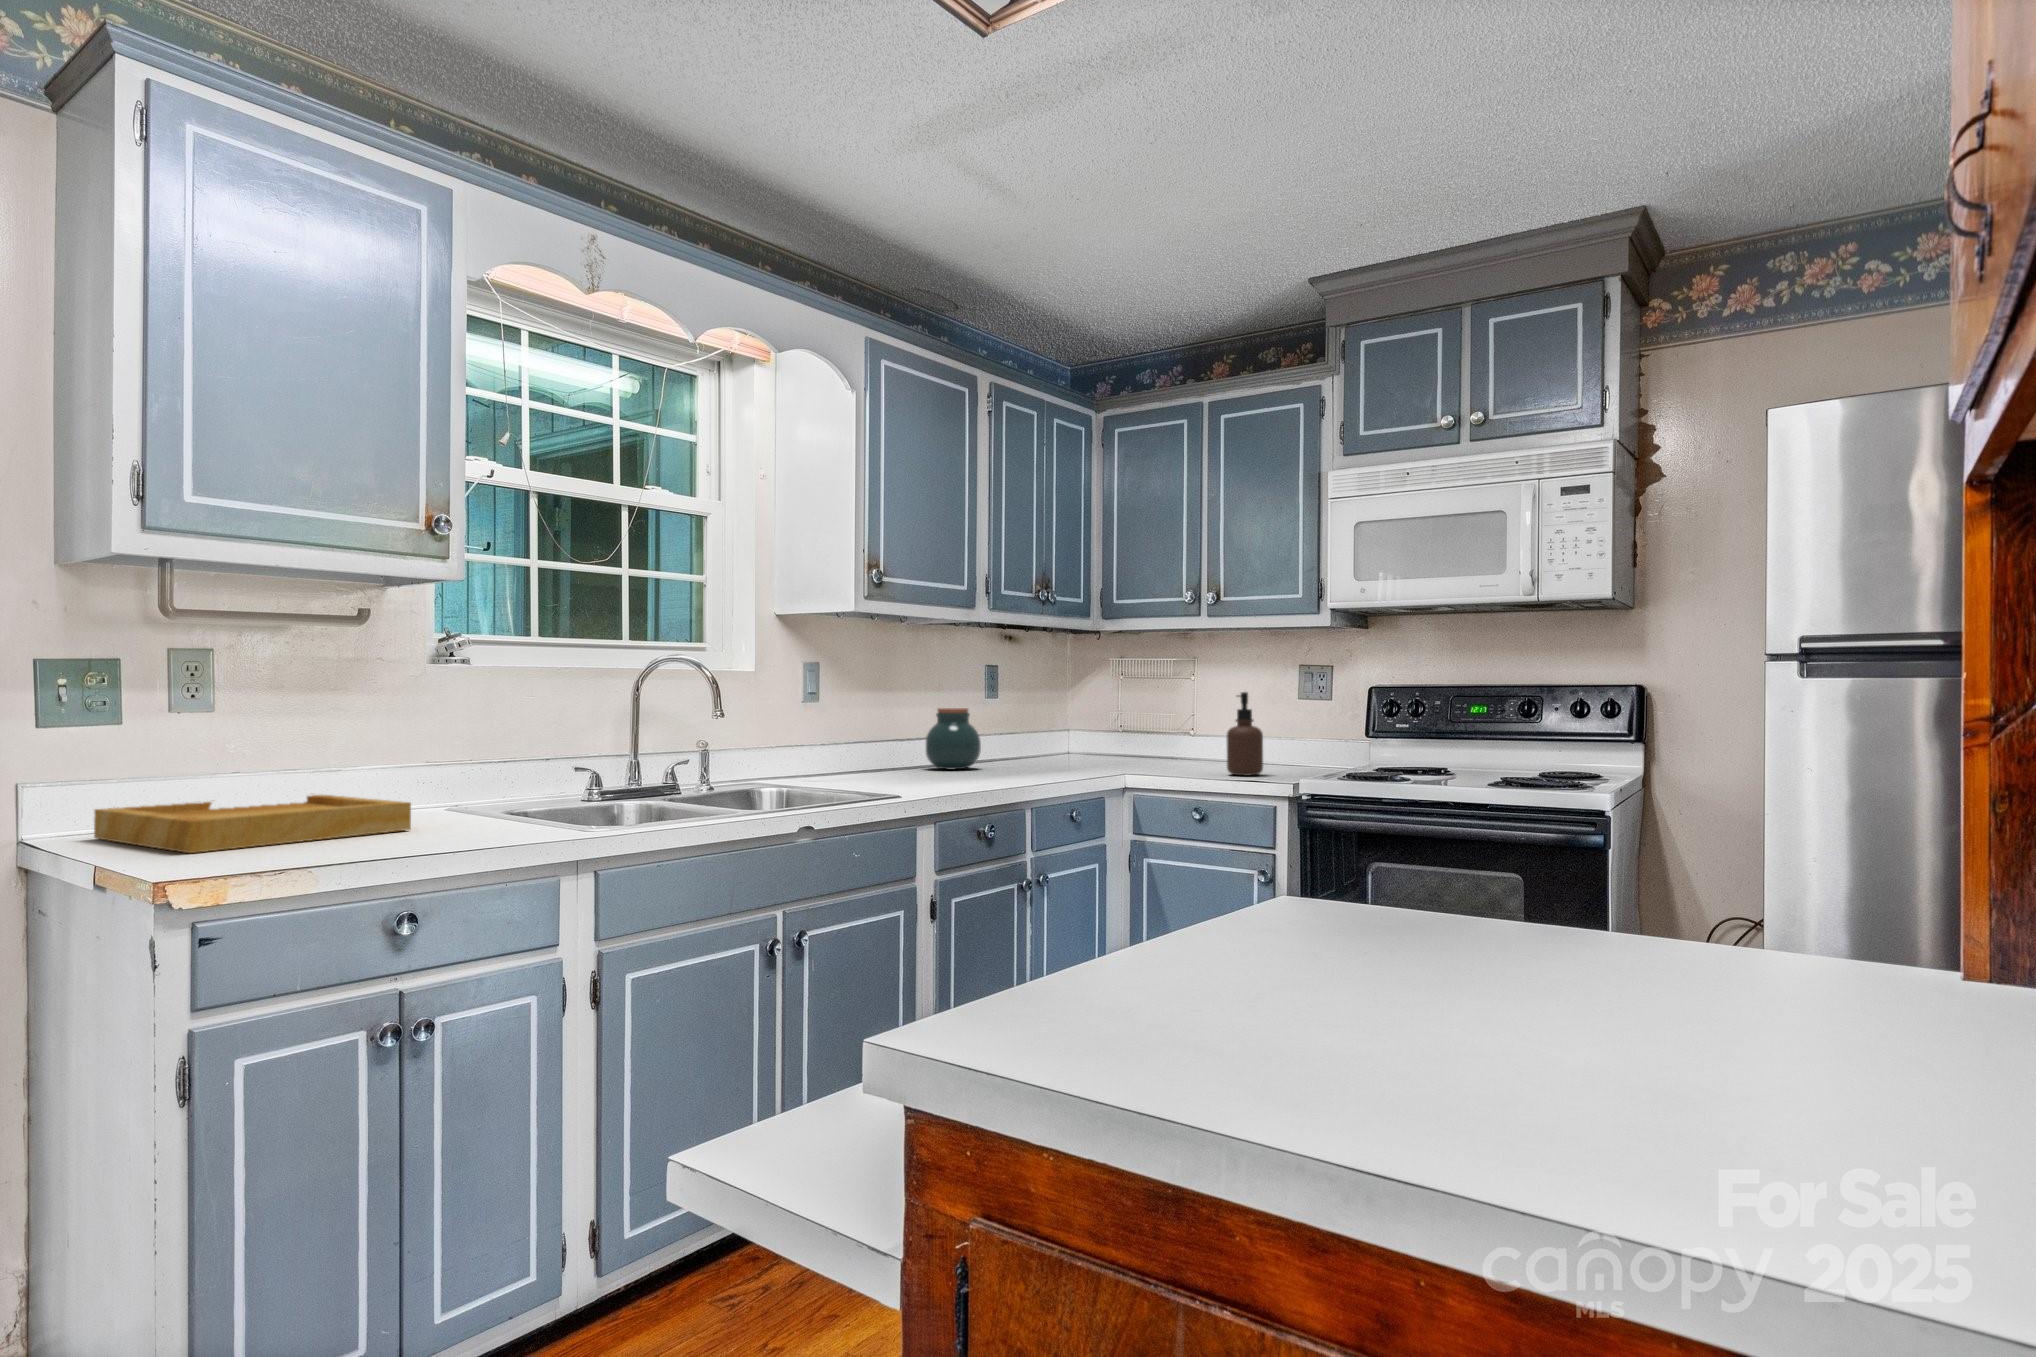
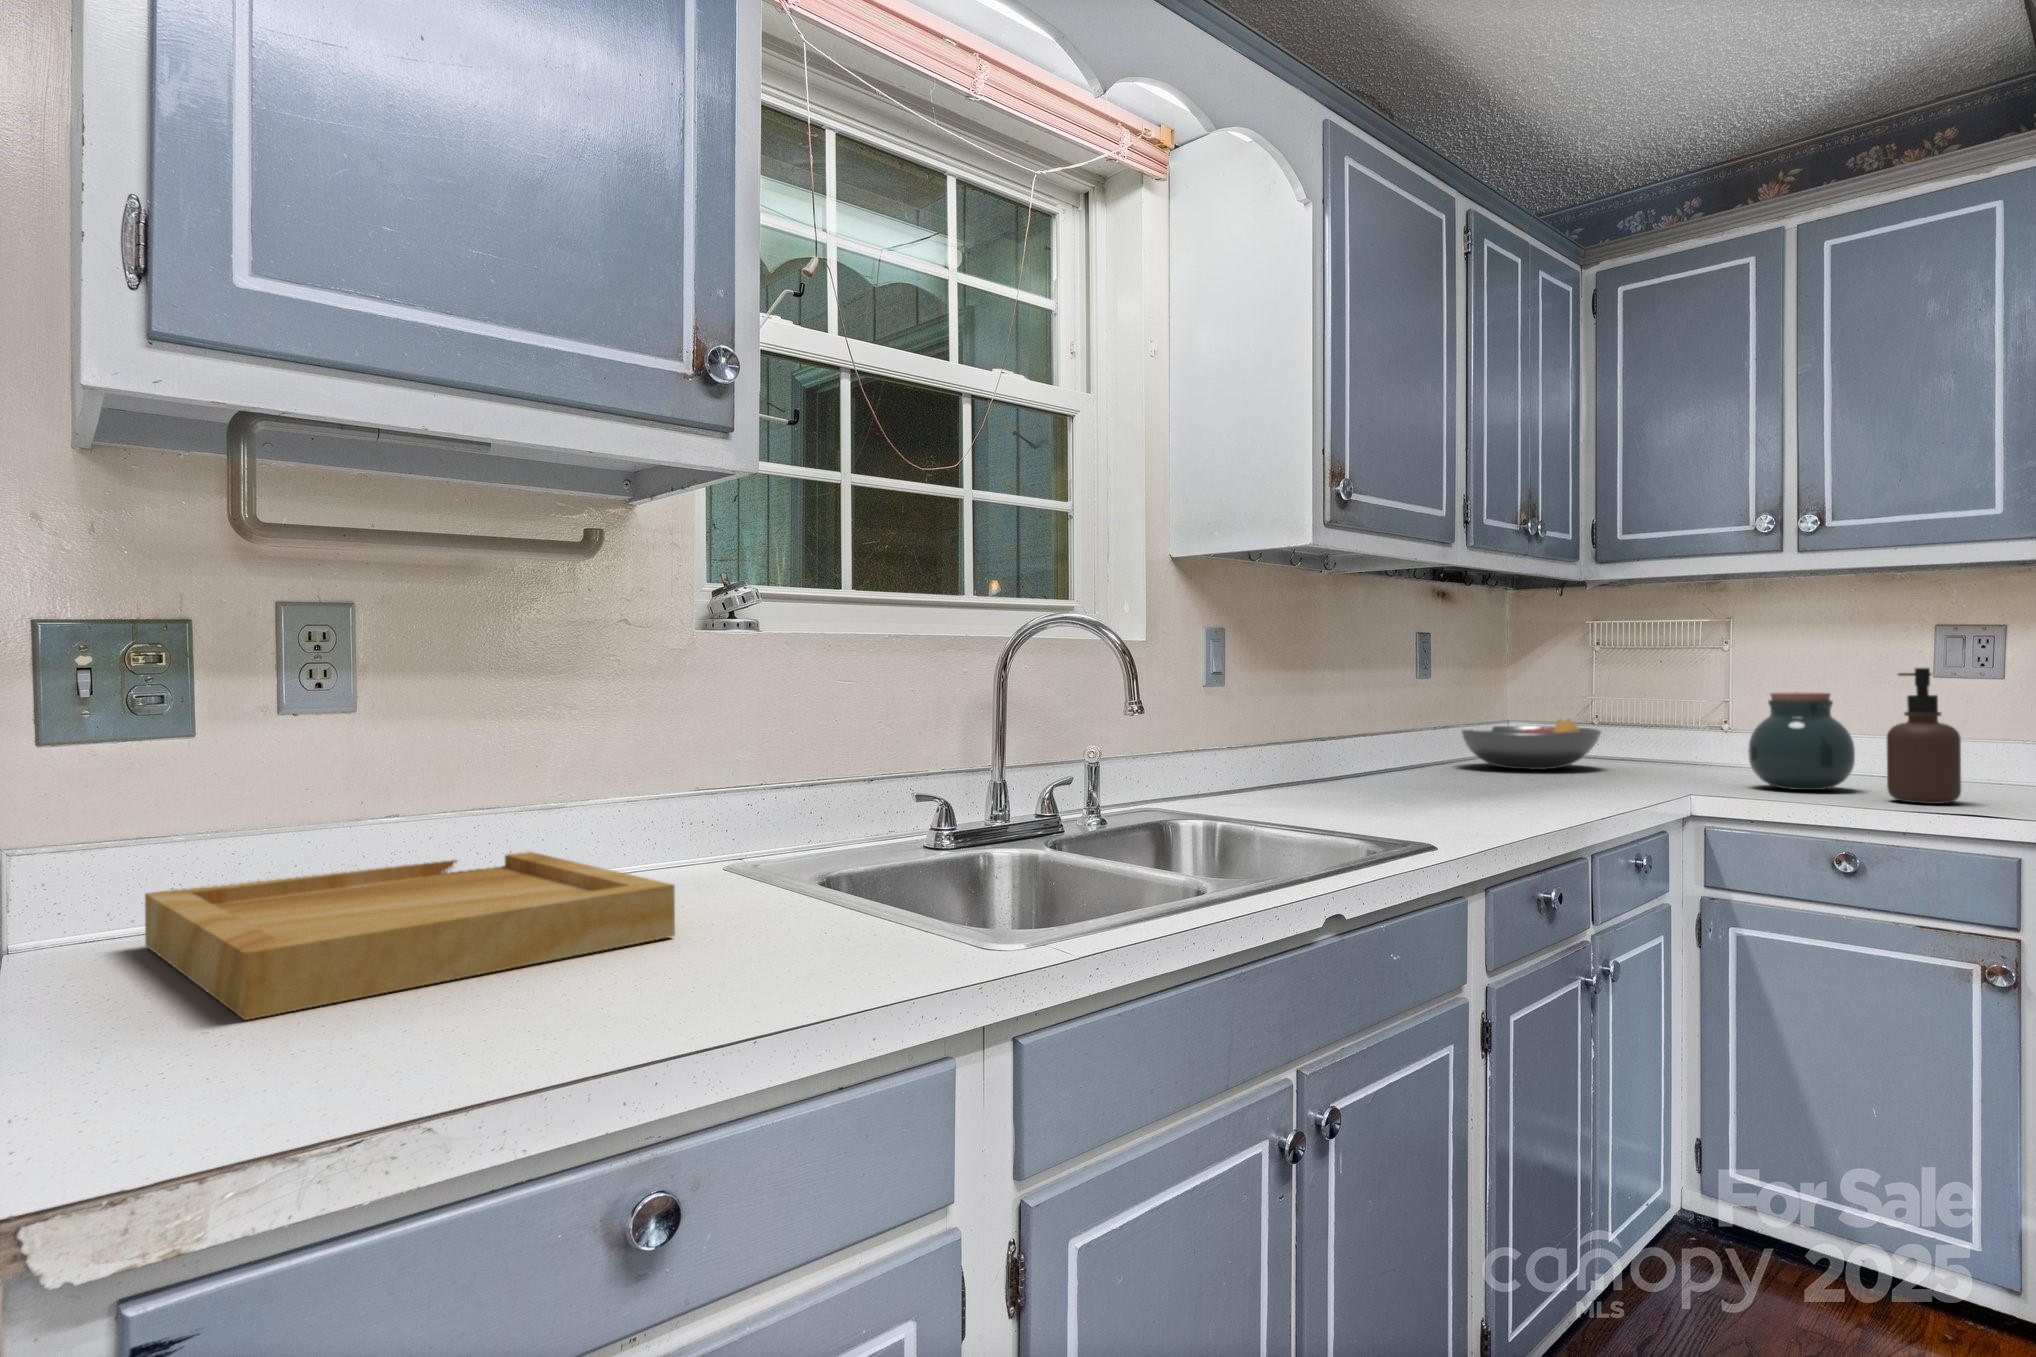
jar: present [926,708,981,770] -> present [1748,692,1855,790]
fruit bowl: none [1018,726,1112,761] -> present [1462,719,1601,769]

